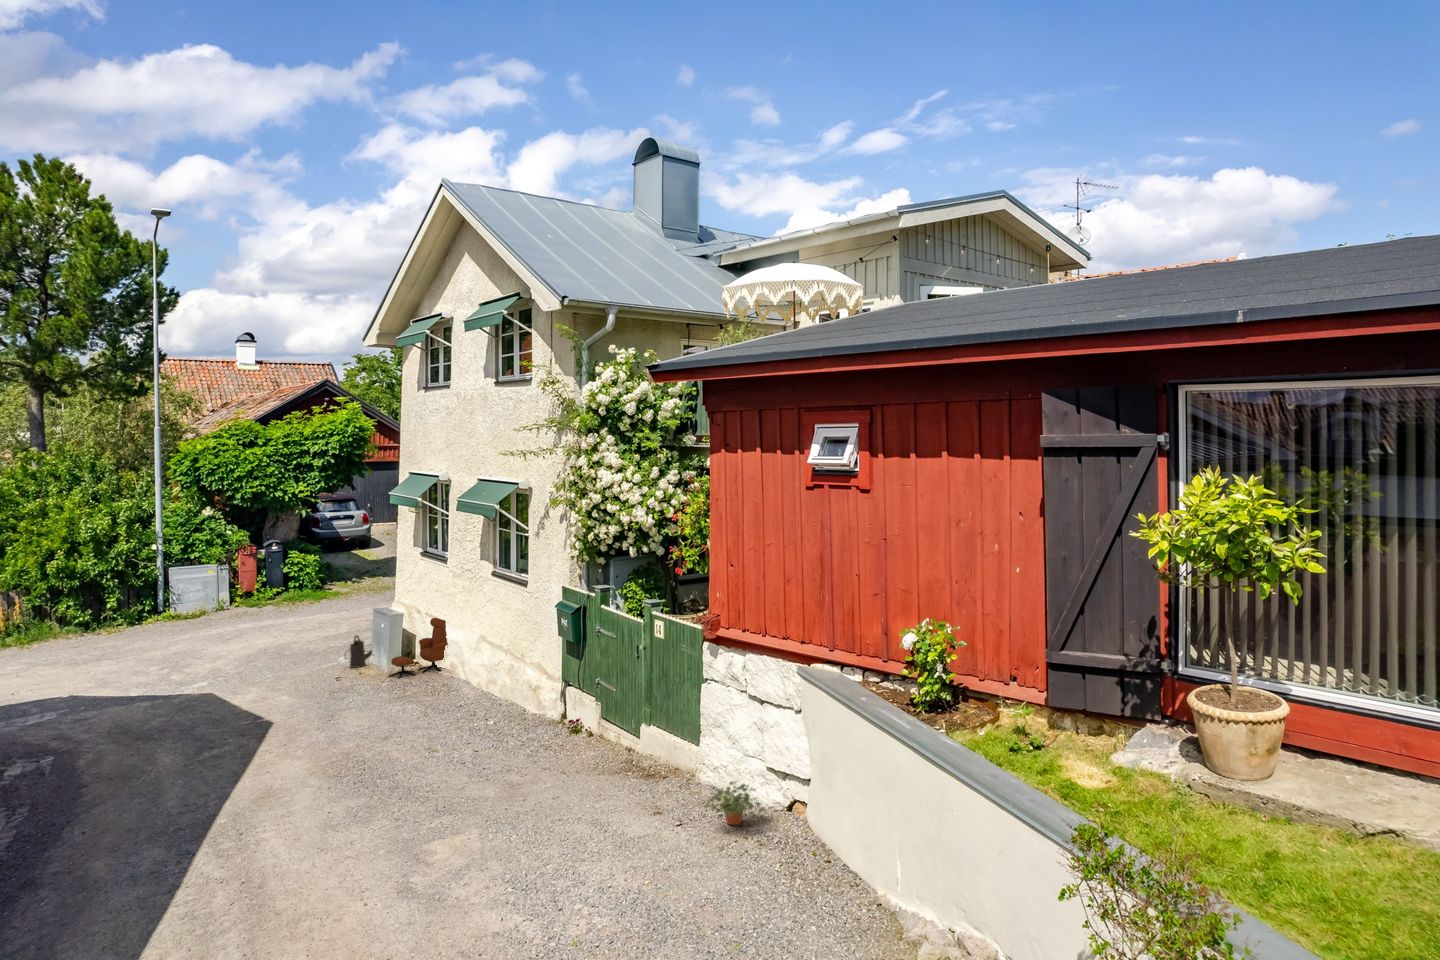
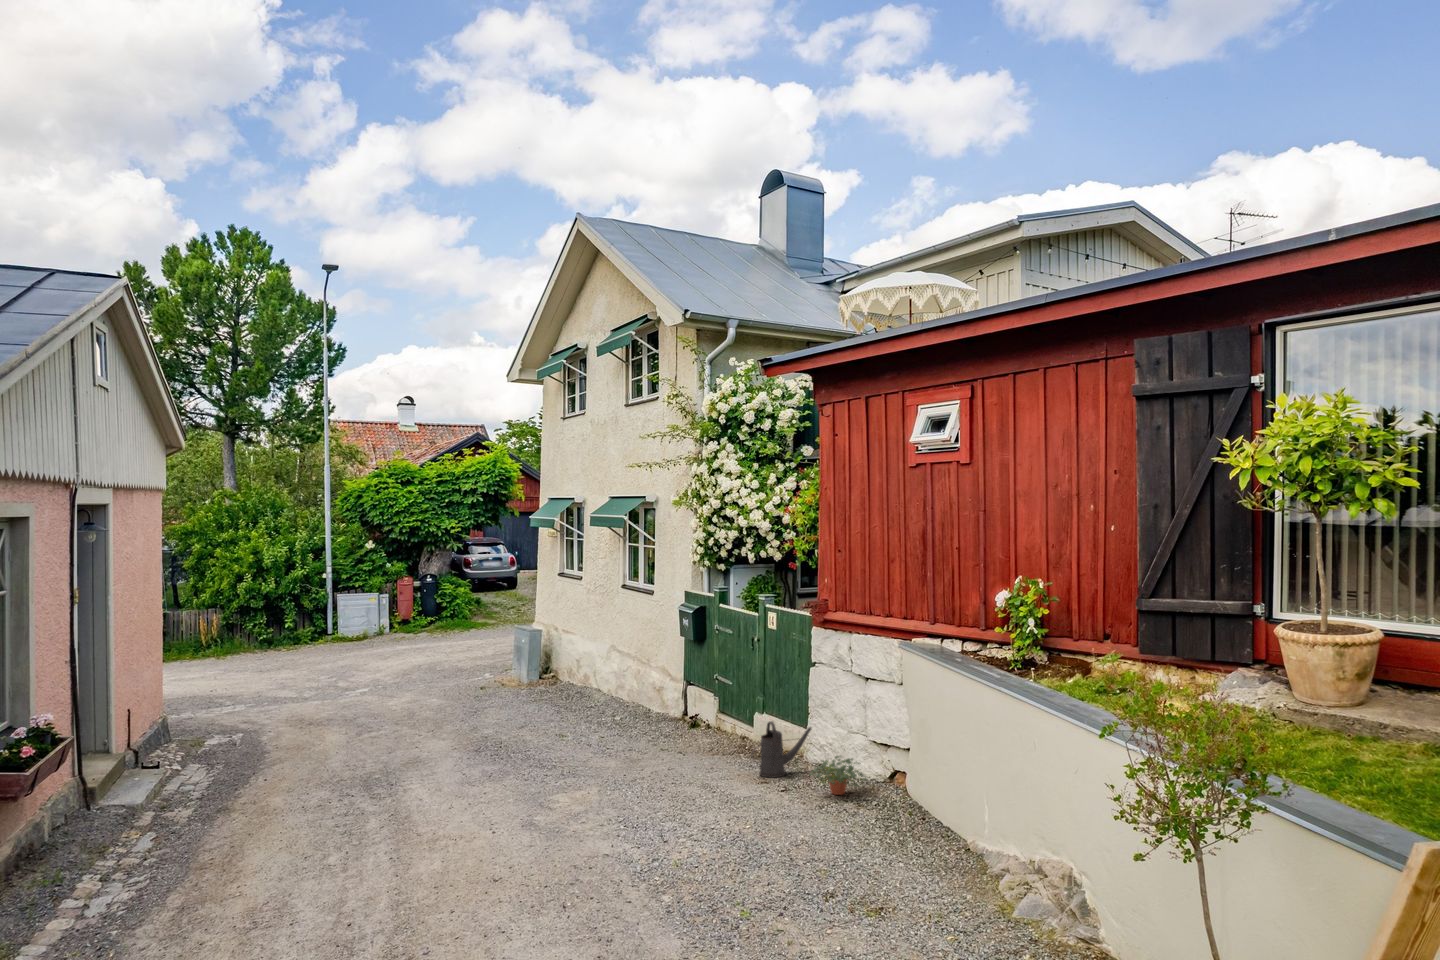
lounge chair: present [389,618,448,678] -> none [526,632,582,687]
watering can: present [350,635,372,668] -> present [751,721,811,778]

